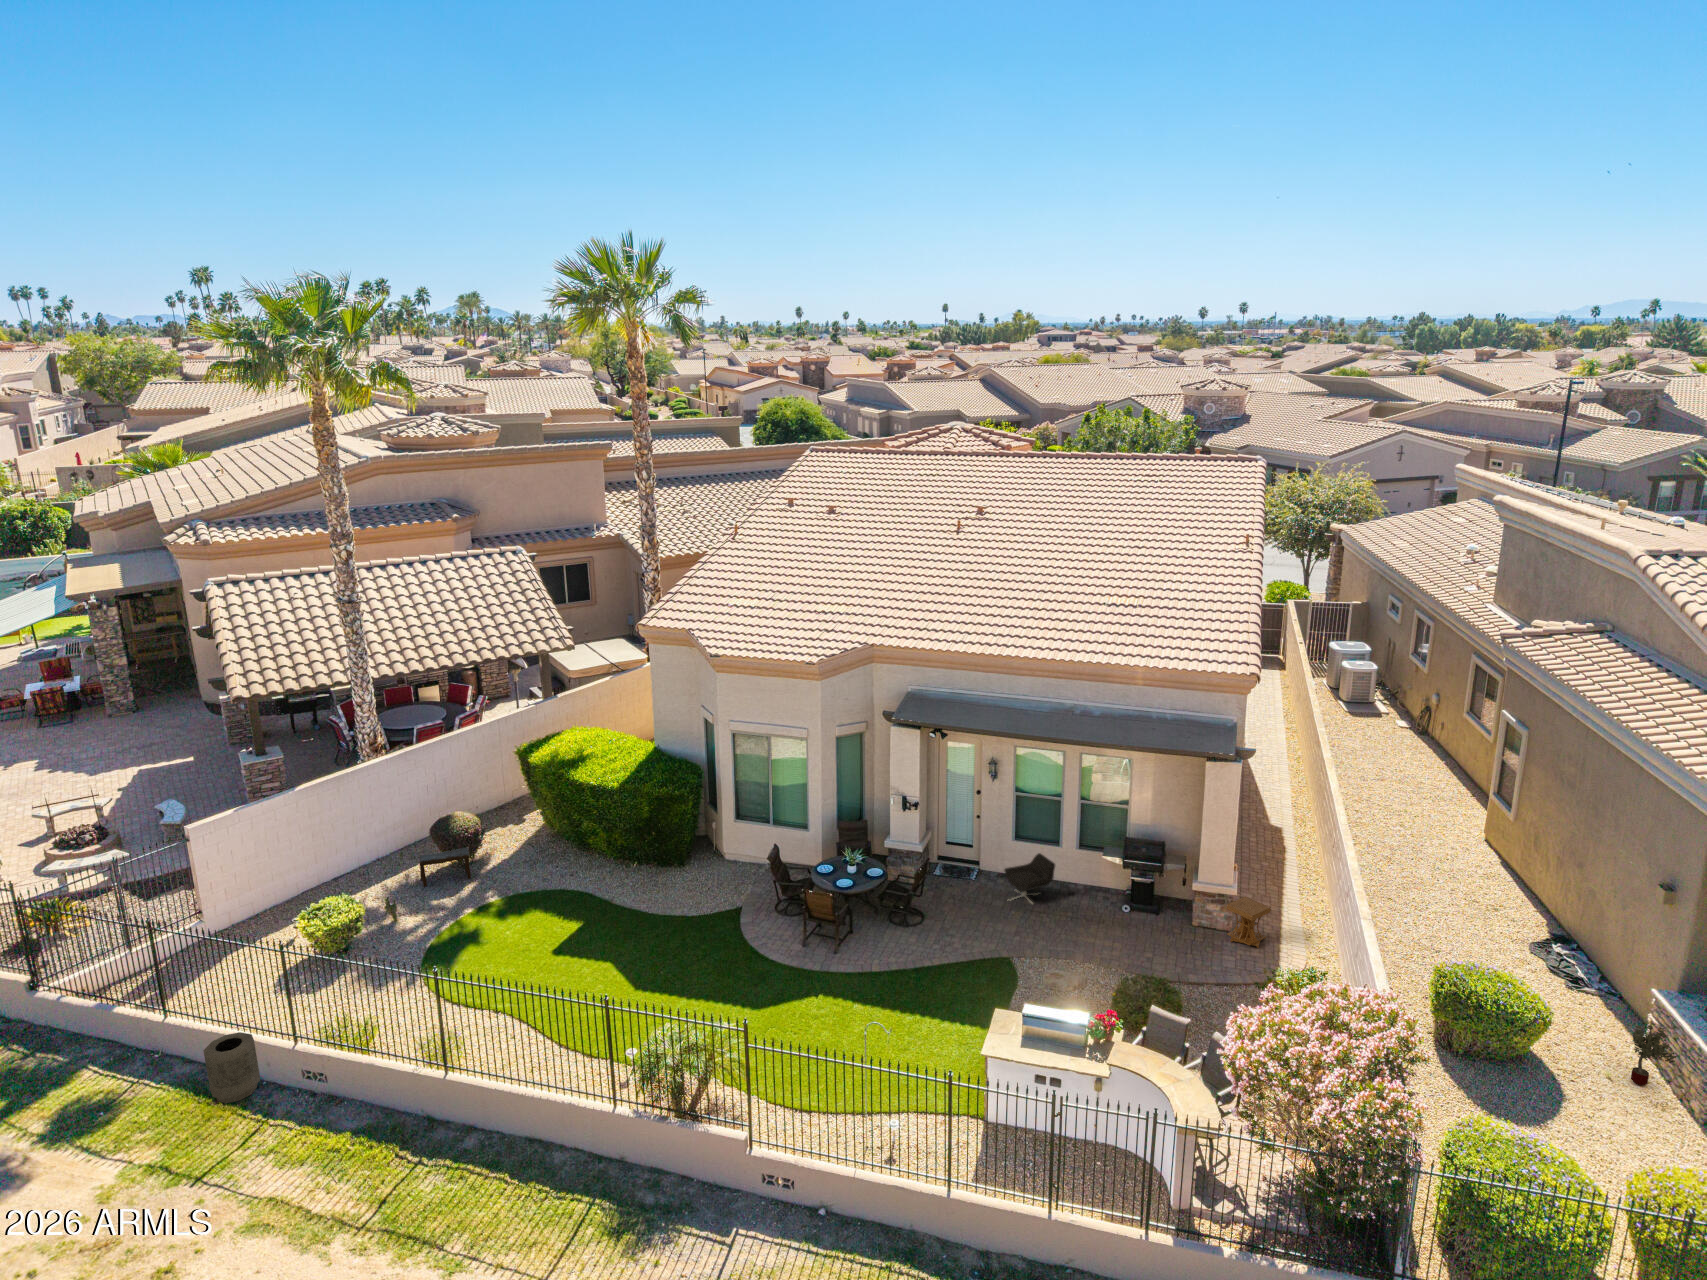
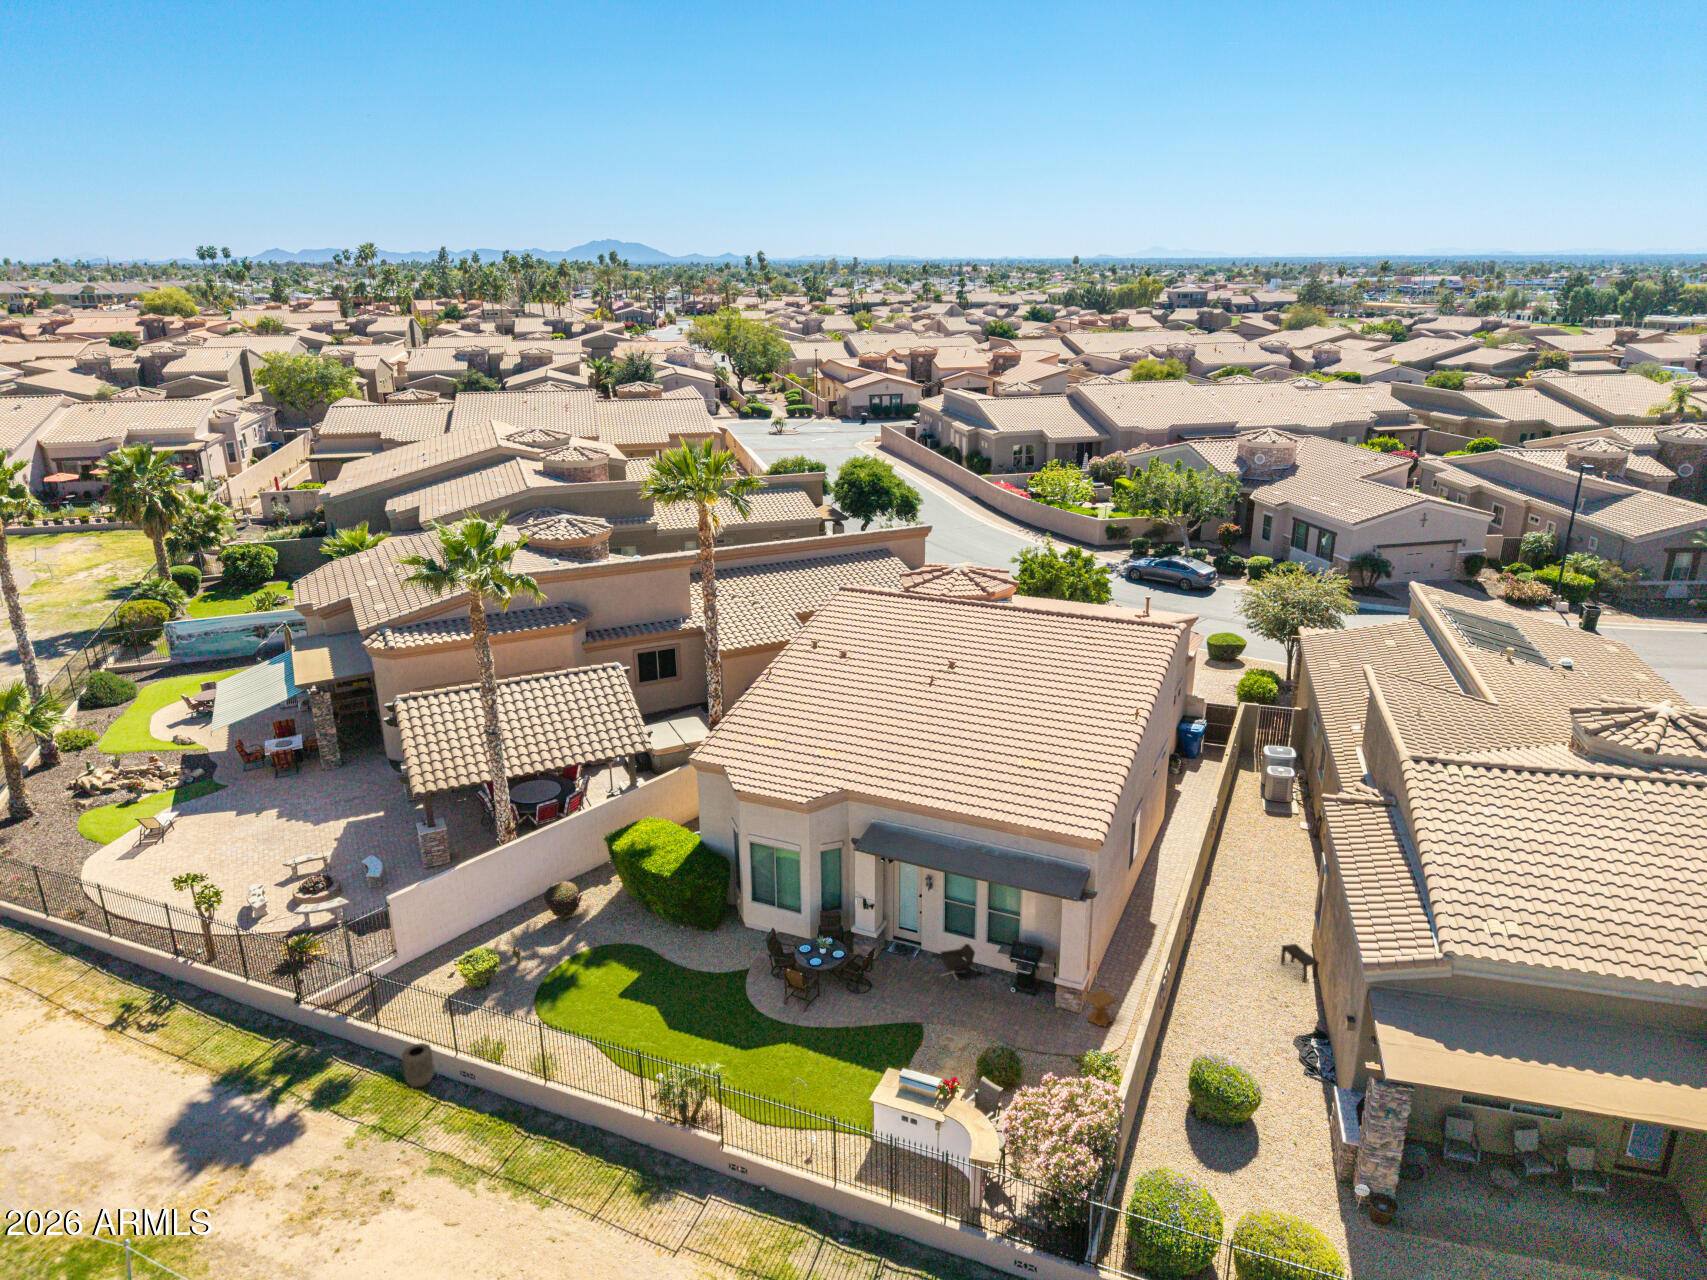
bench: present [420,847,471,887] -> present [1281,944,1319,982]
potted tree: present [1631,1023,1677,1086] -> none [1295,1114,1322,1155]

